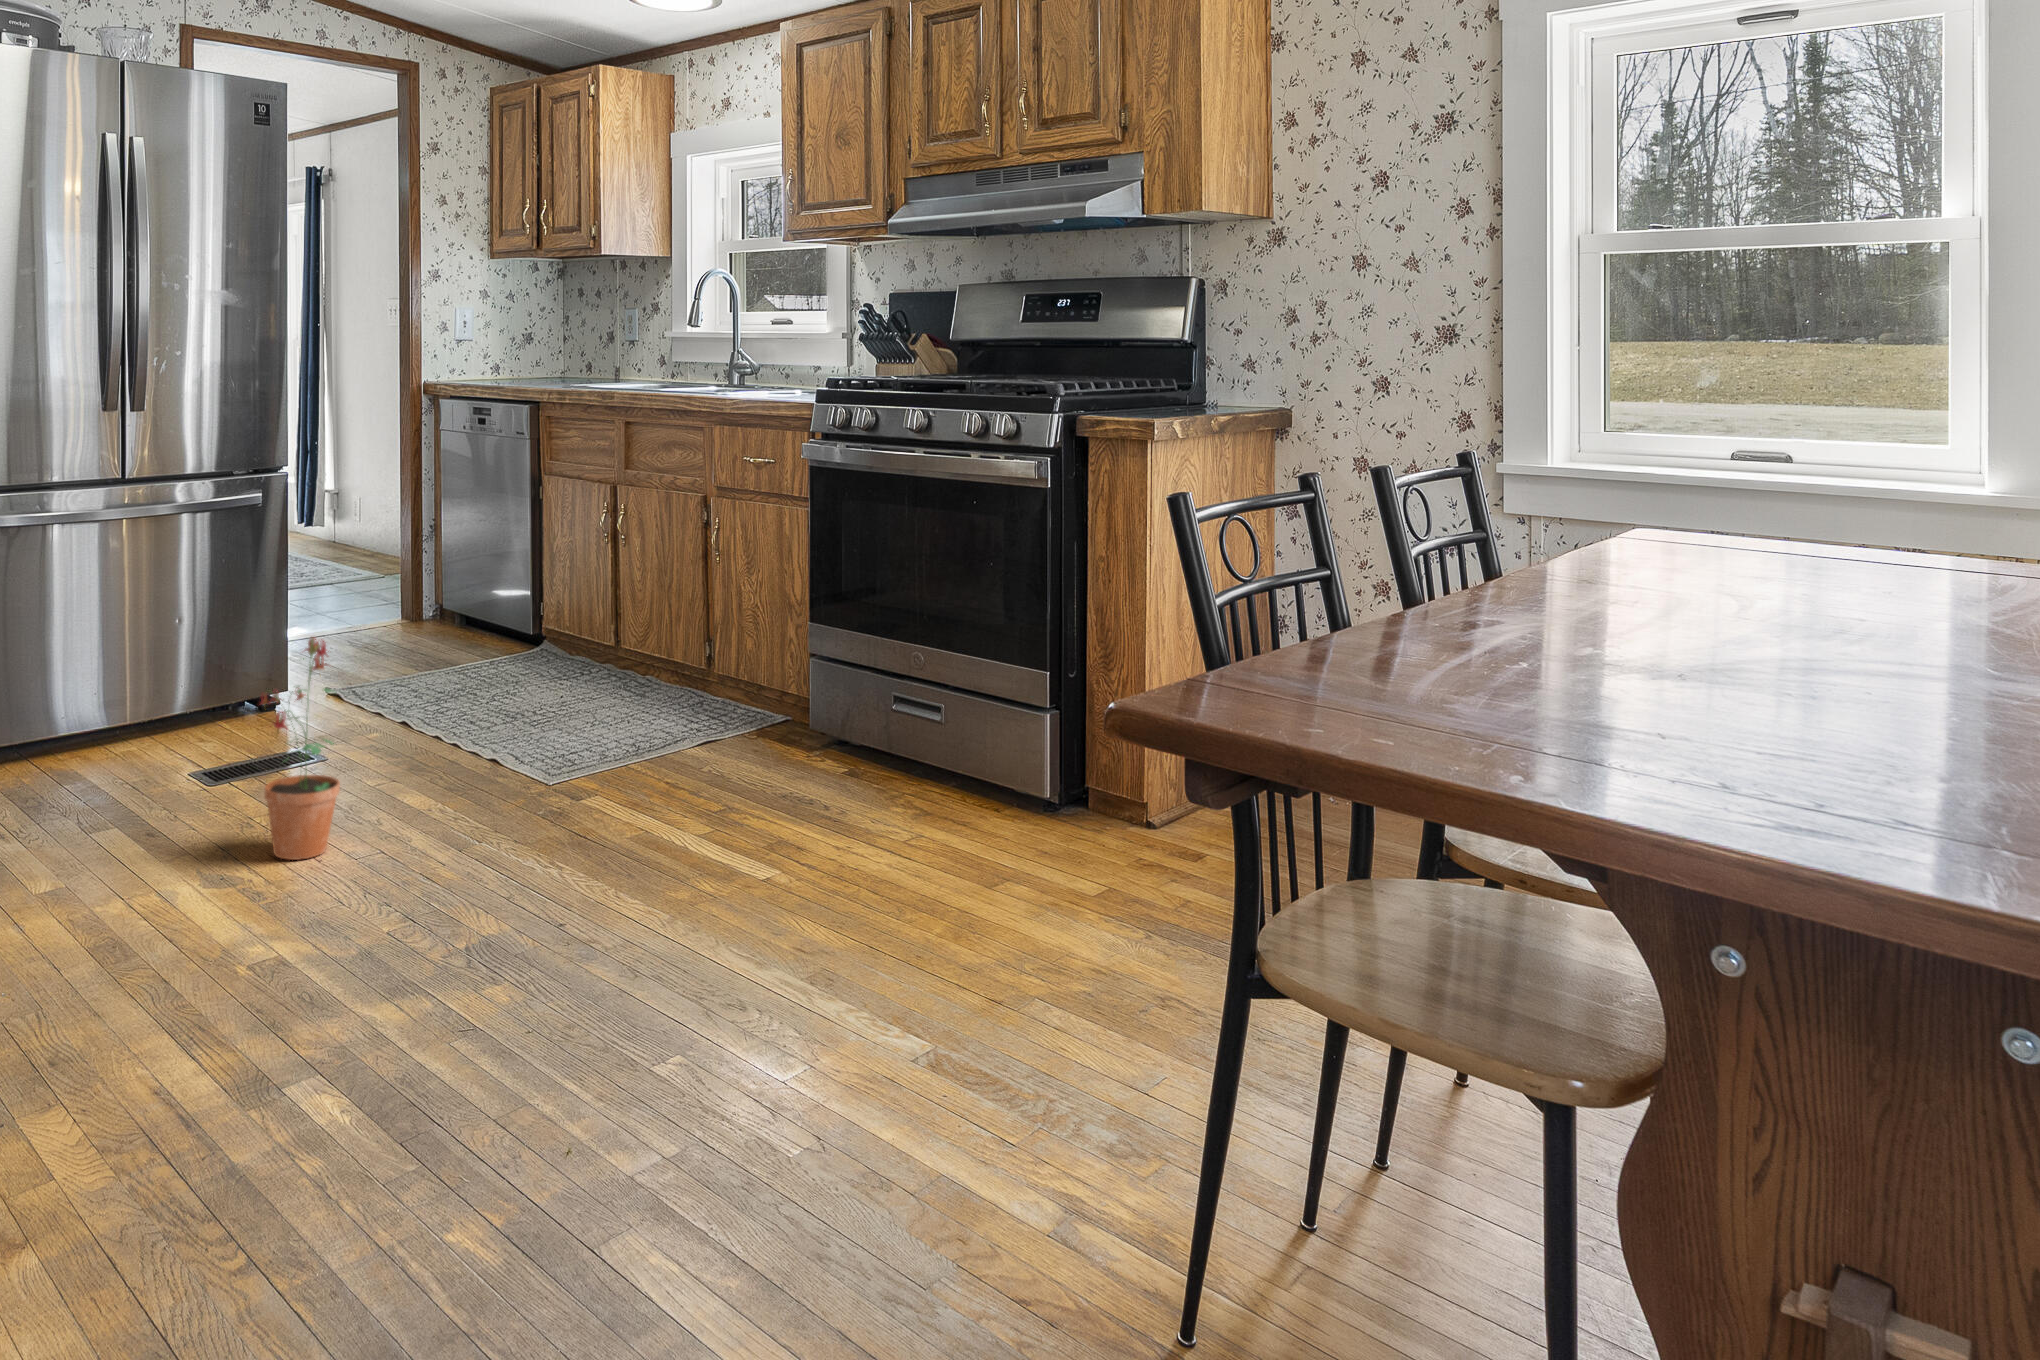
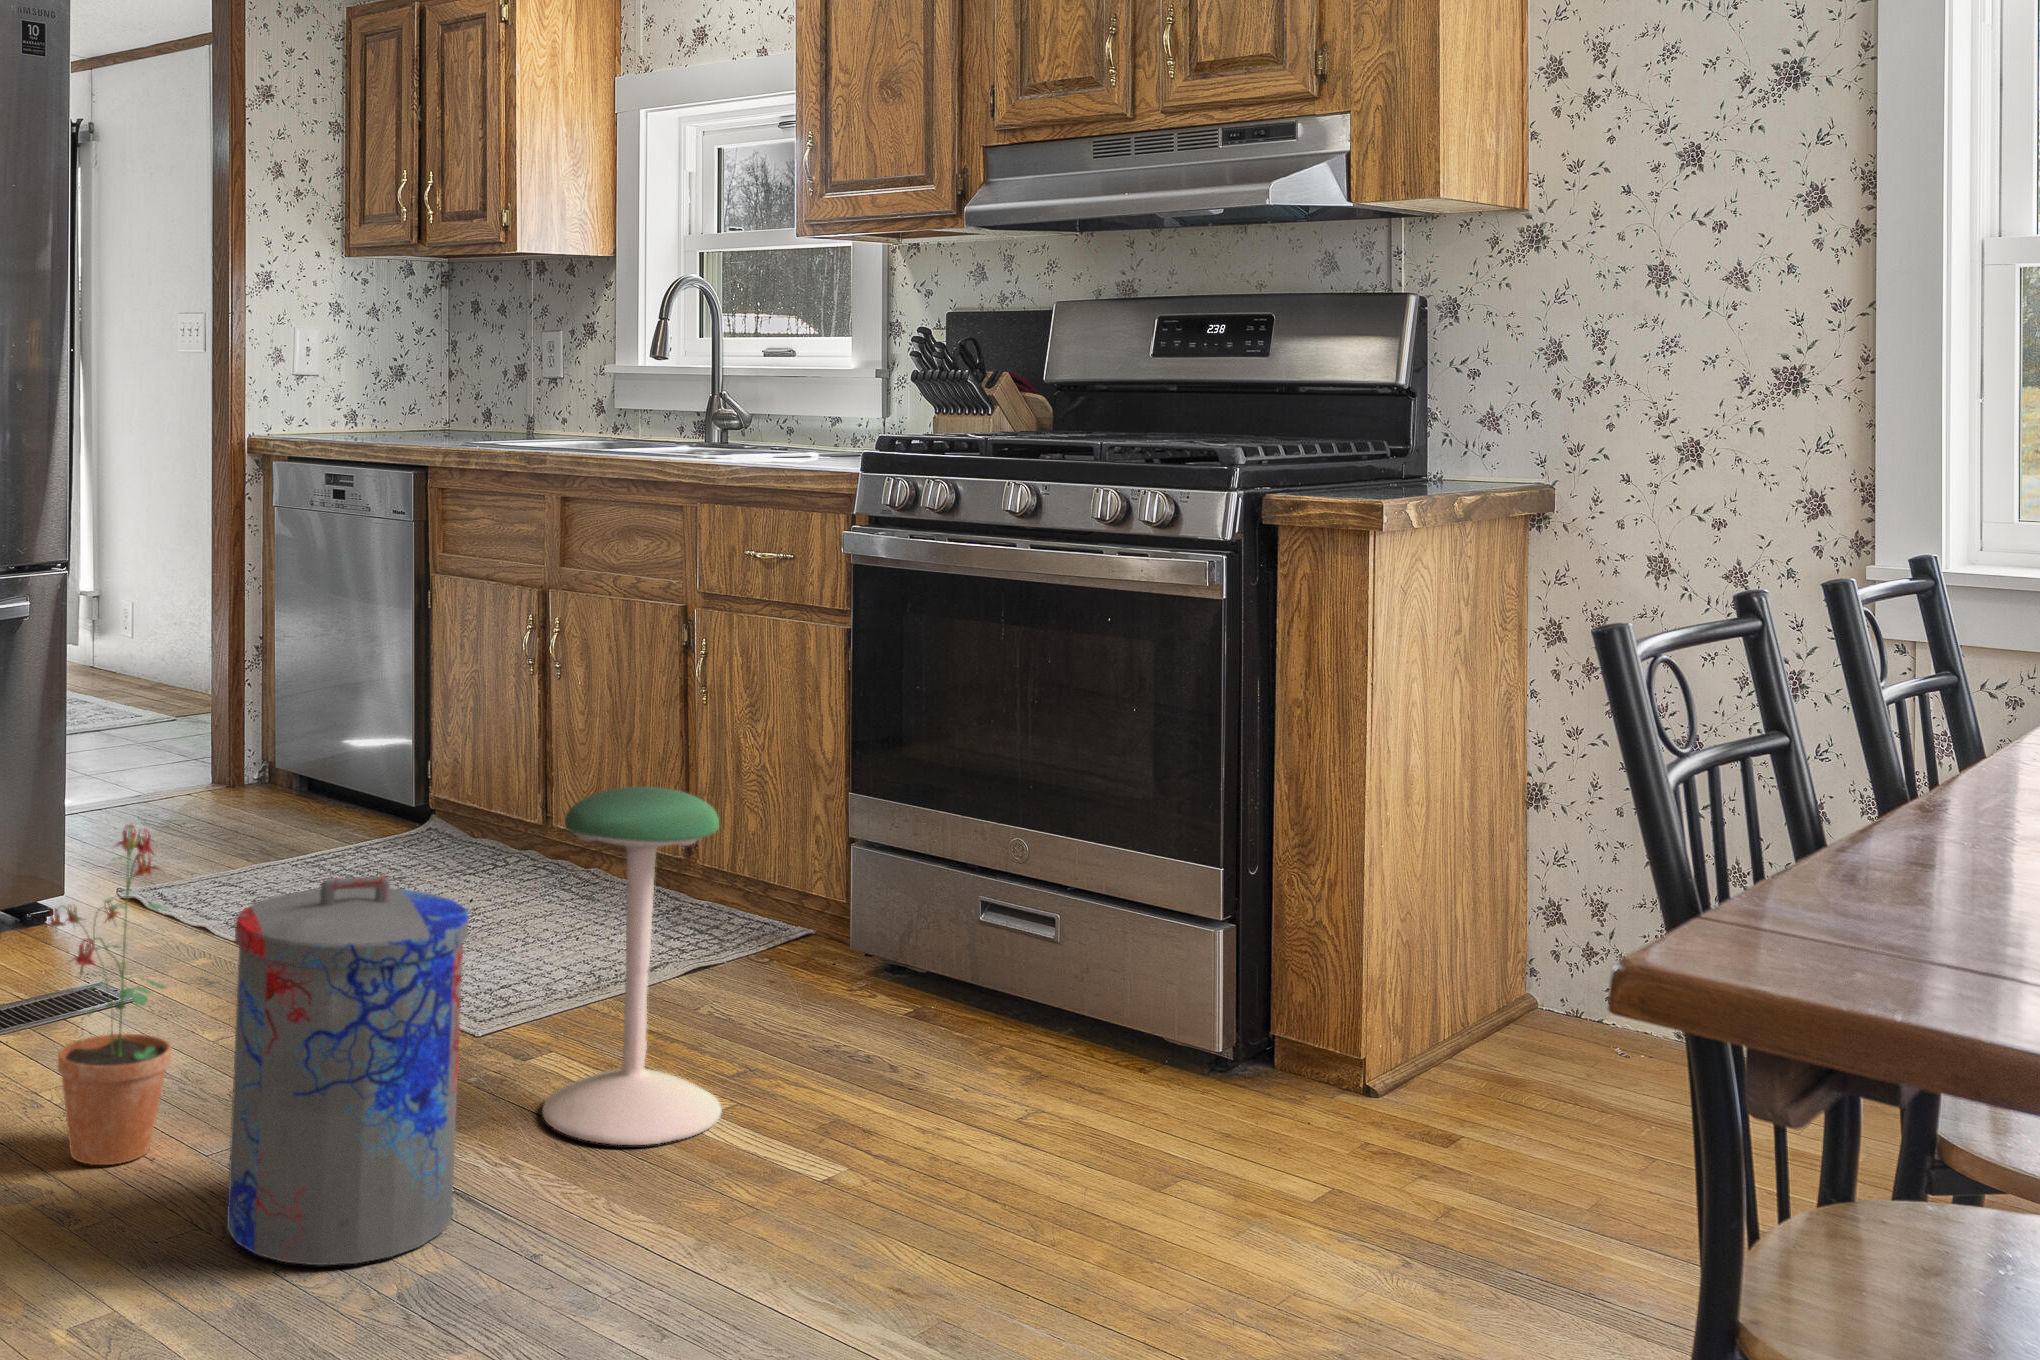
stool: none [587,613,708,849] -> present [542,787,722,1145]
trash can: none [367,669,526,922] -> present [227,876,469,1265]

